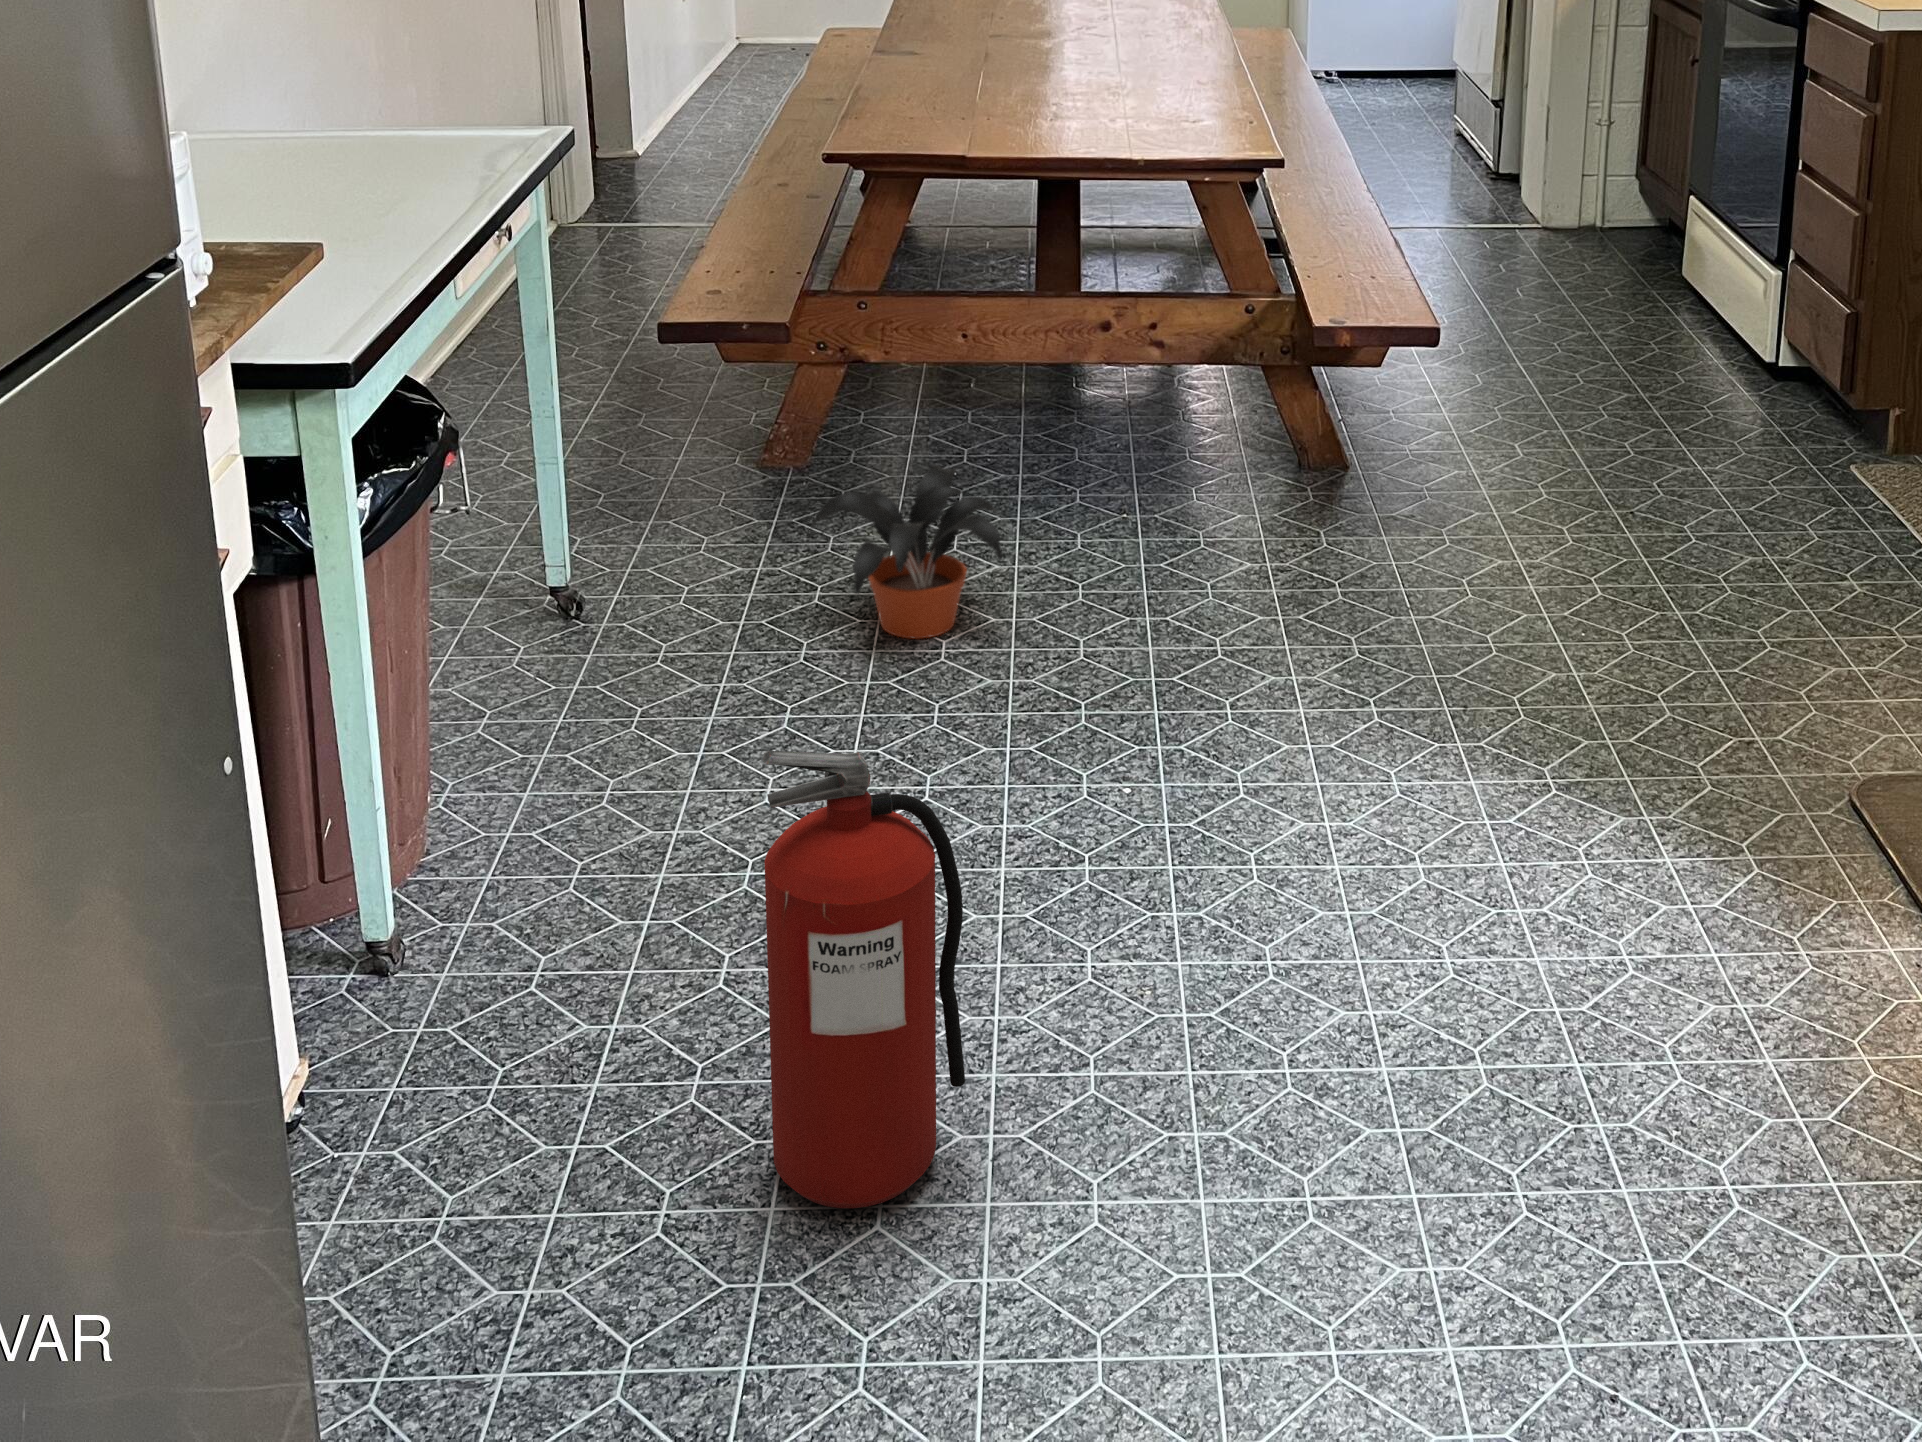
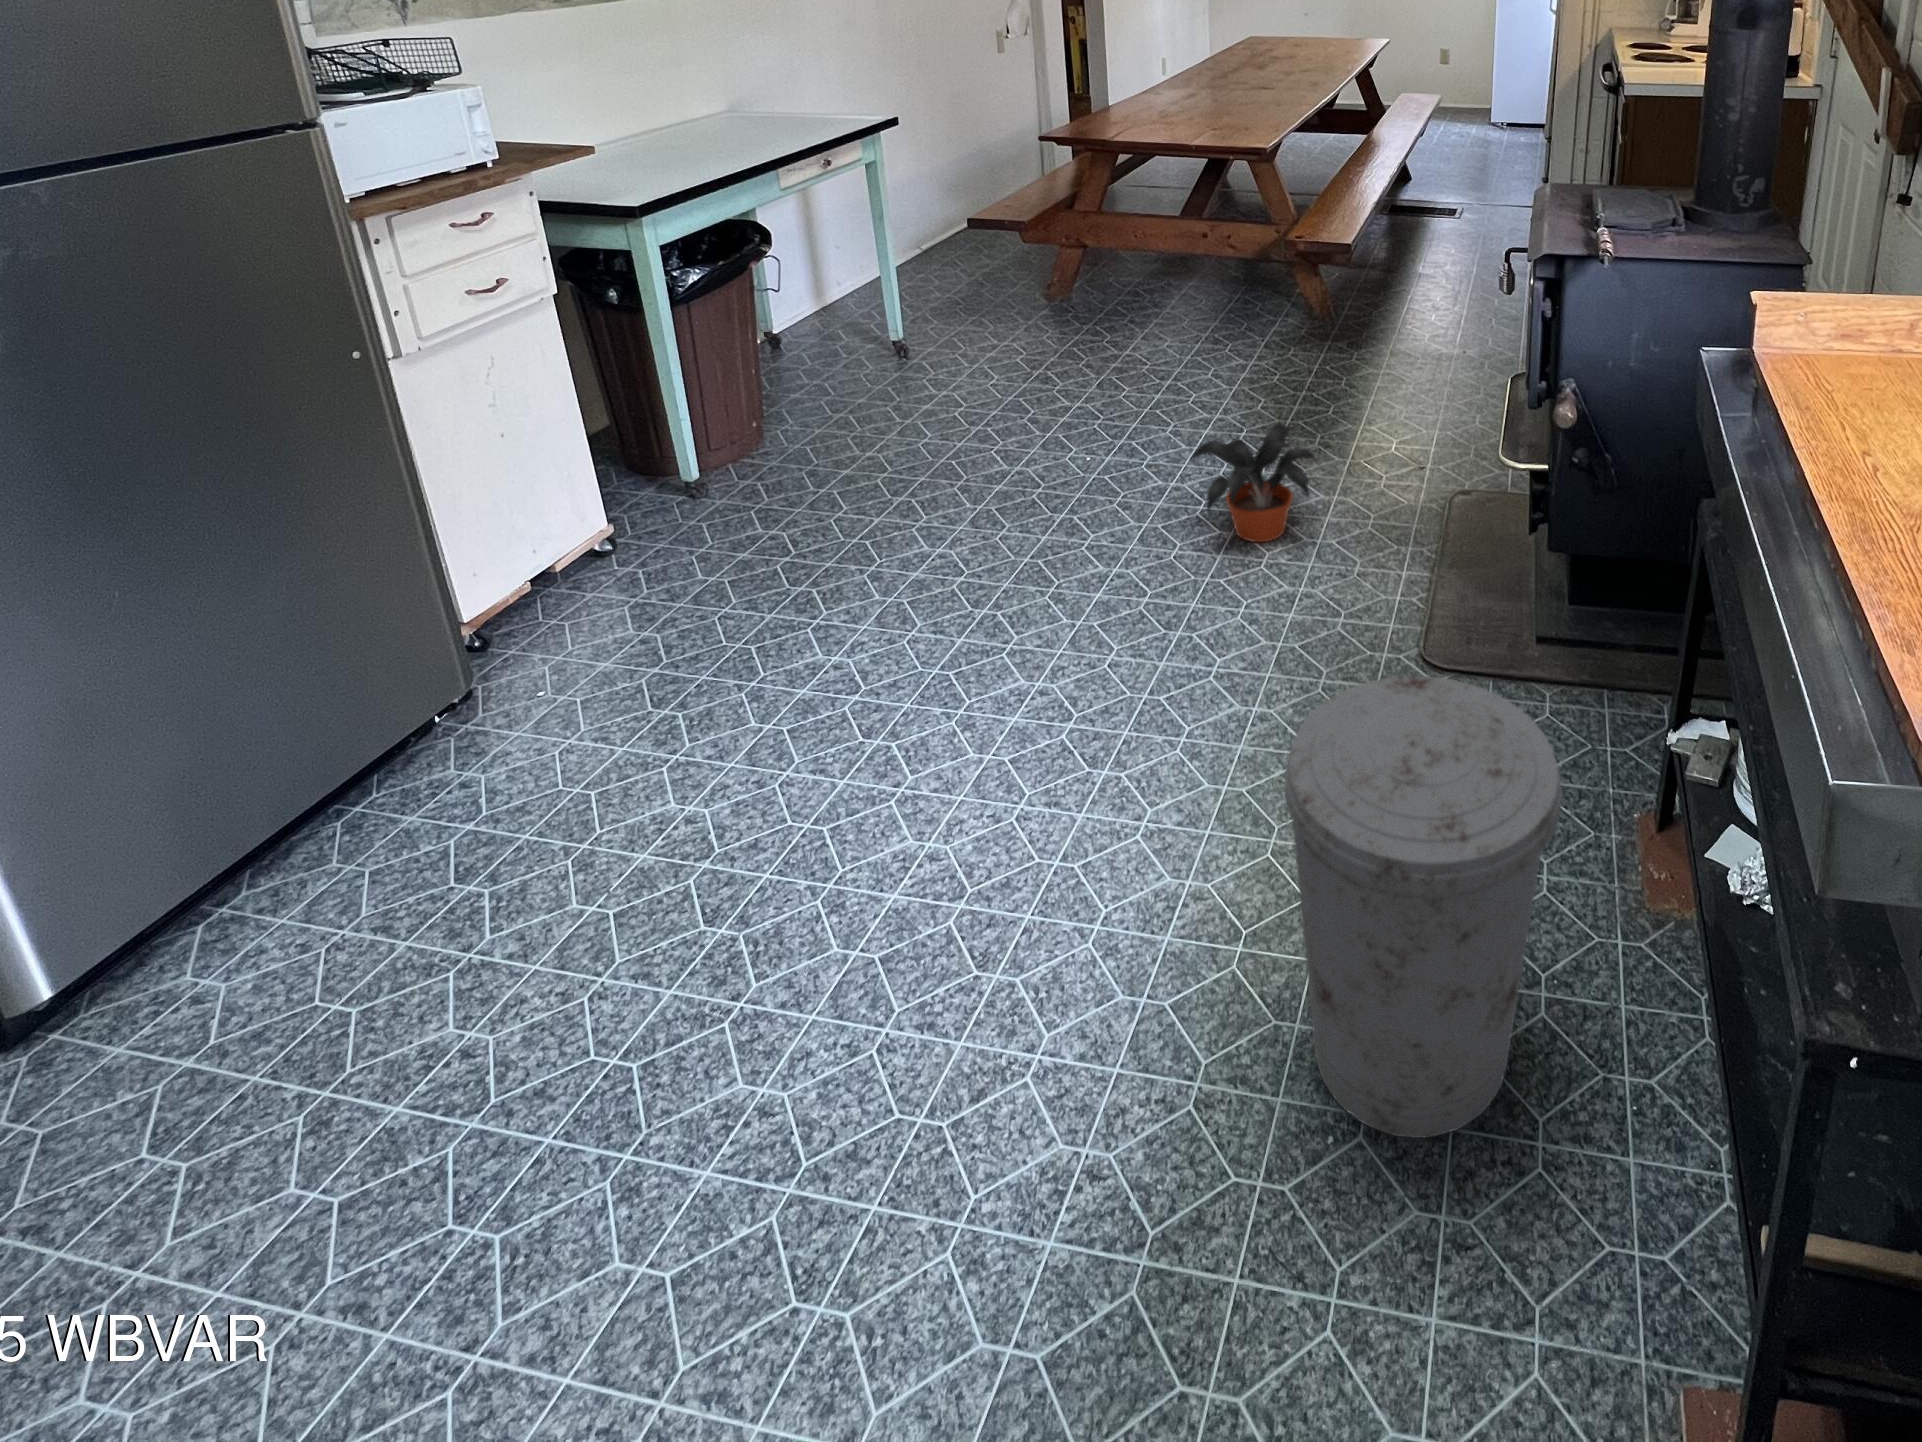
trash can: none [1202,667,1530,1210] -> present [1285,676,1562,1138]
fire extinguisher: present [763,751,965,1208] -> none [935,718,1115,1057]

